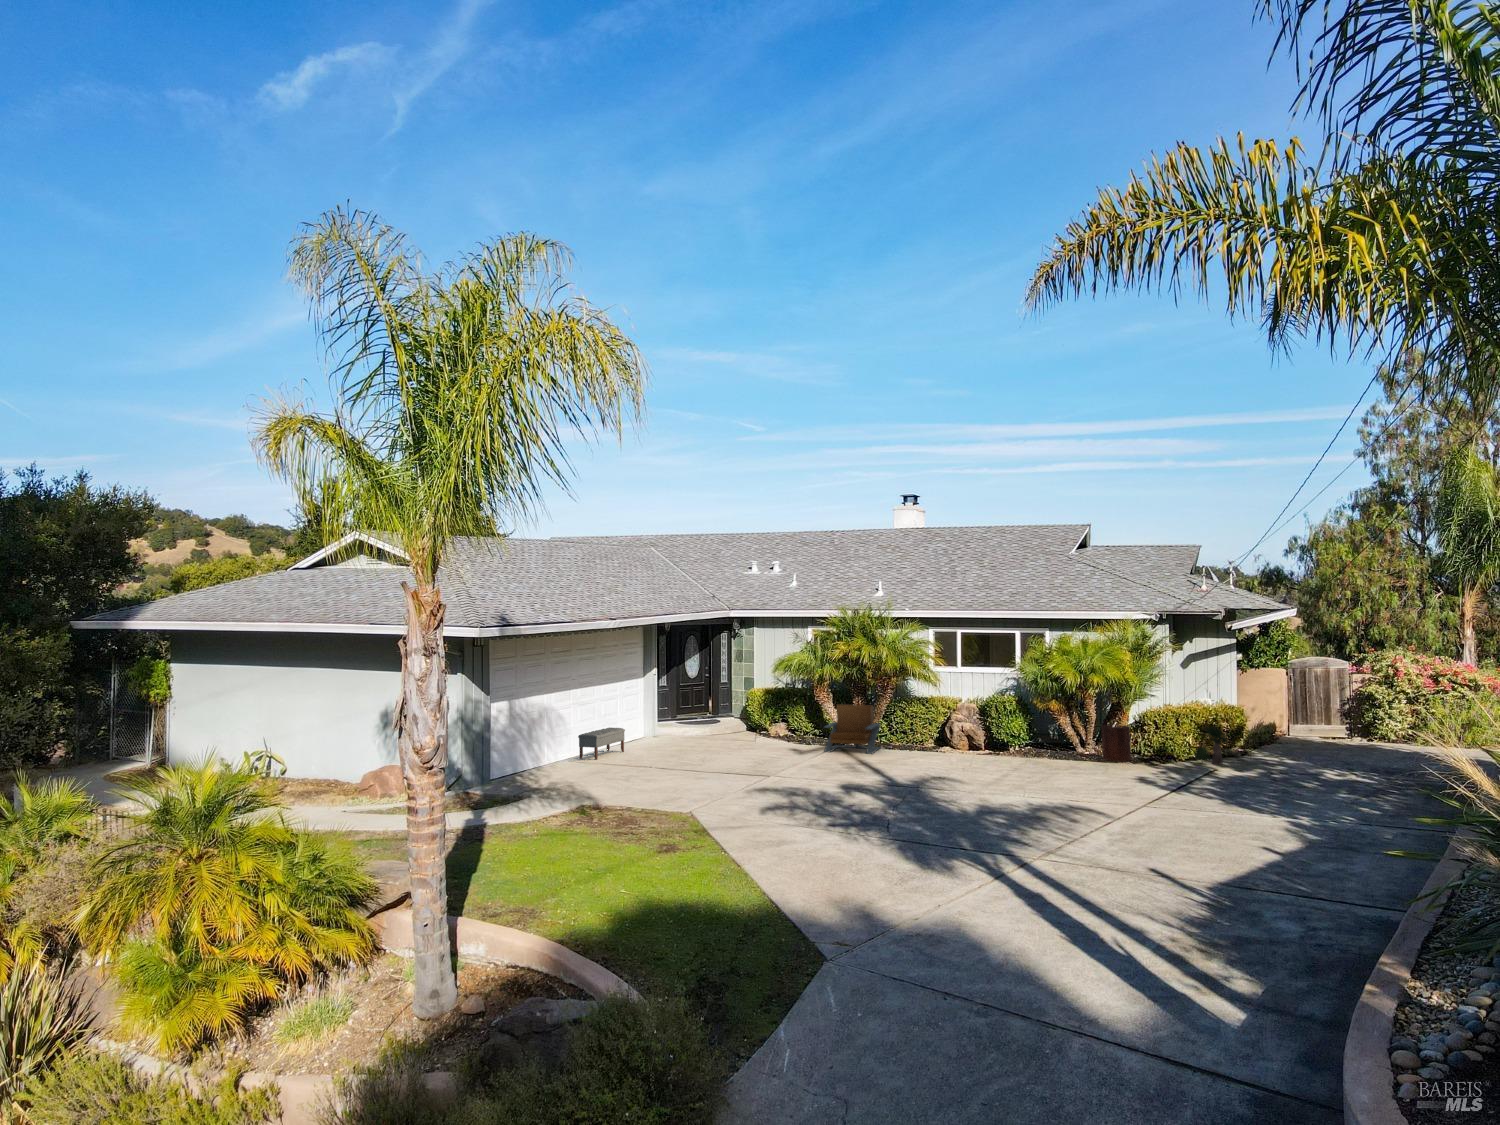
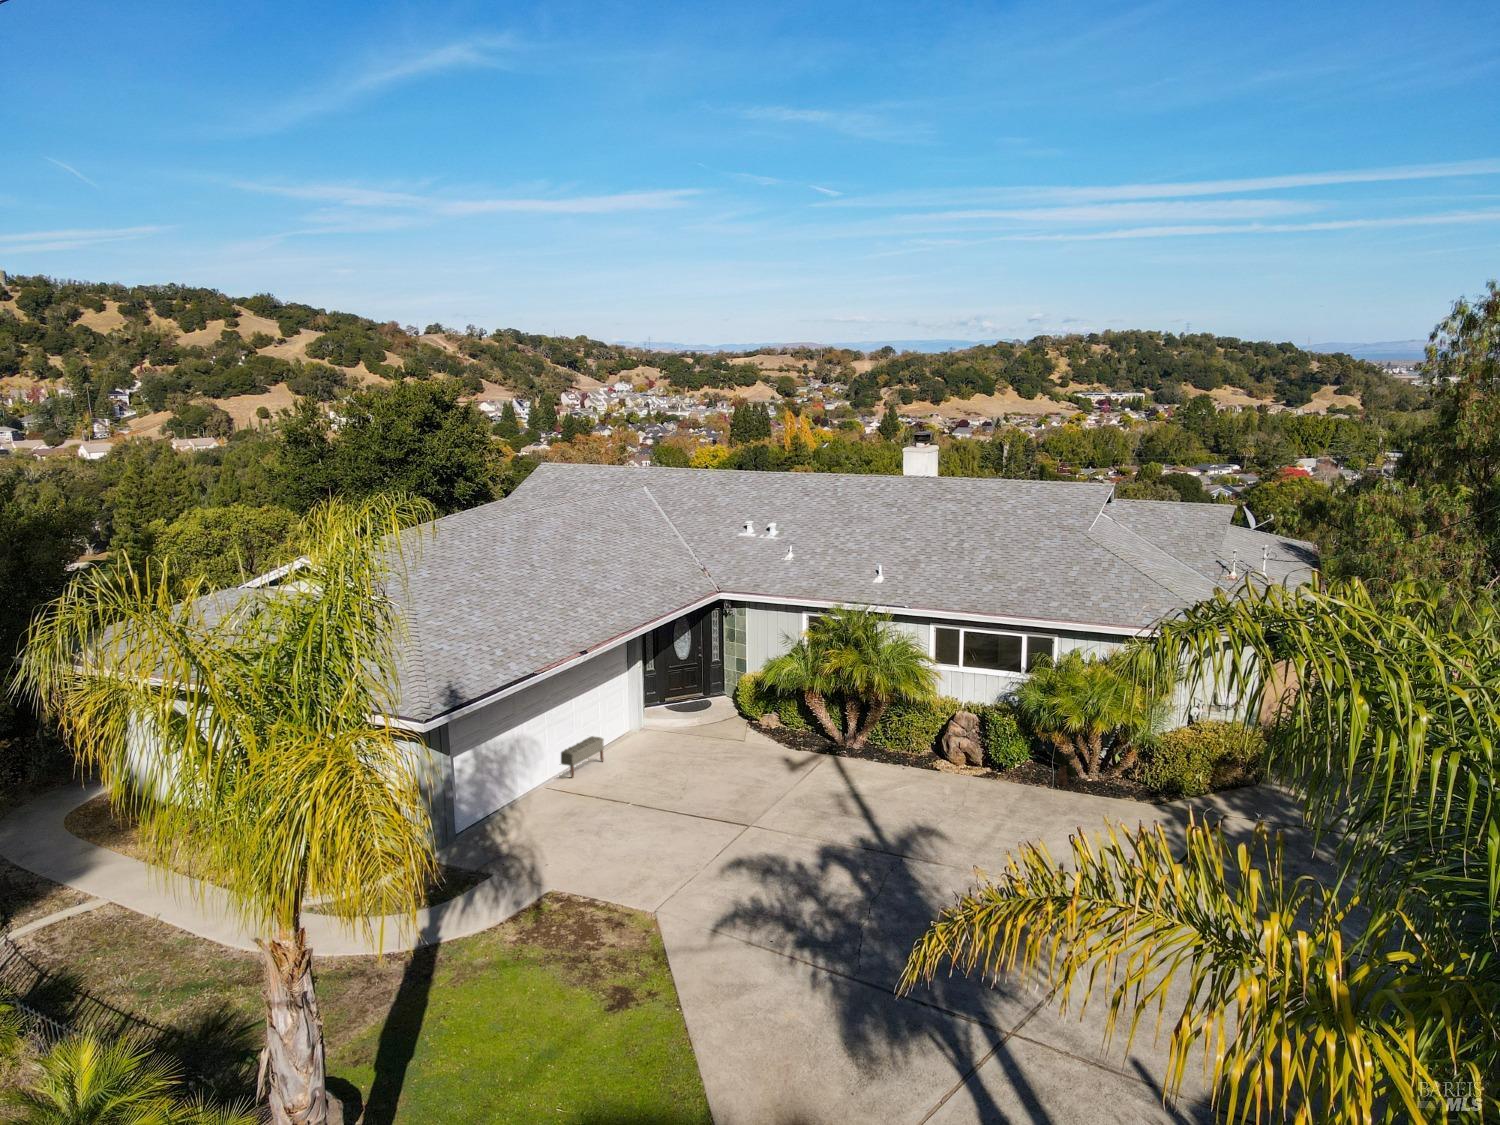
lounge chair: present [825,705,880,754] -> none [813,712,874,772]
trash can: present [1101,725,1131,762] -> none [1106,751,1137,794]
potted plant: present [1195,727,1228,765] -> present [1052,749,1081,785]

